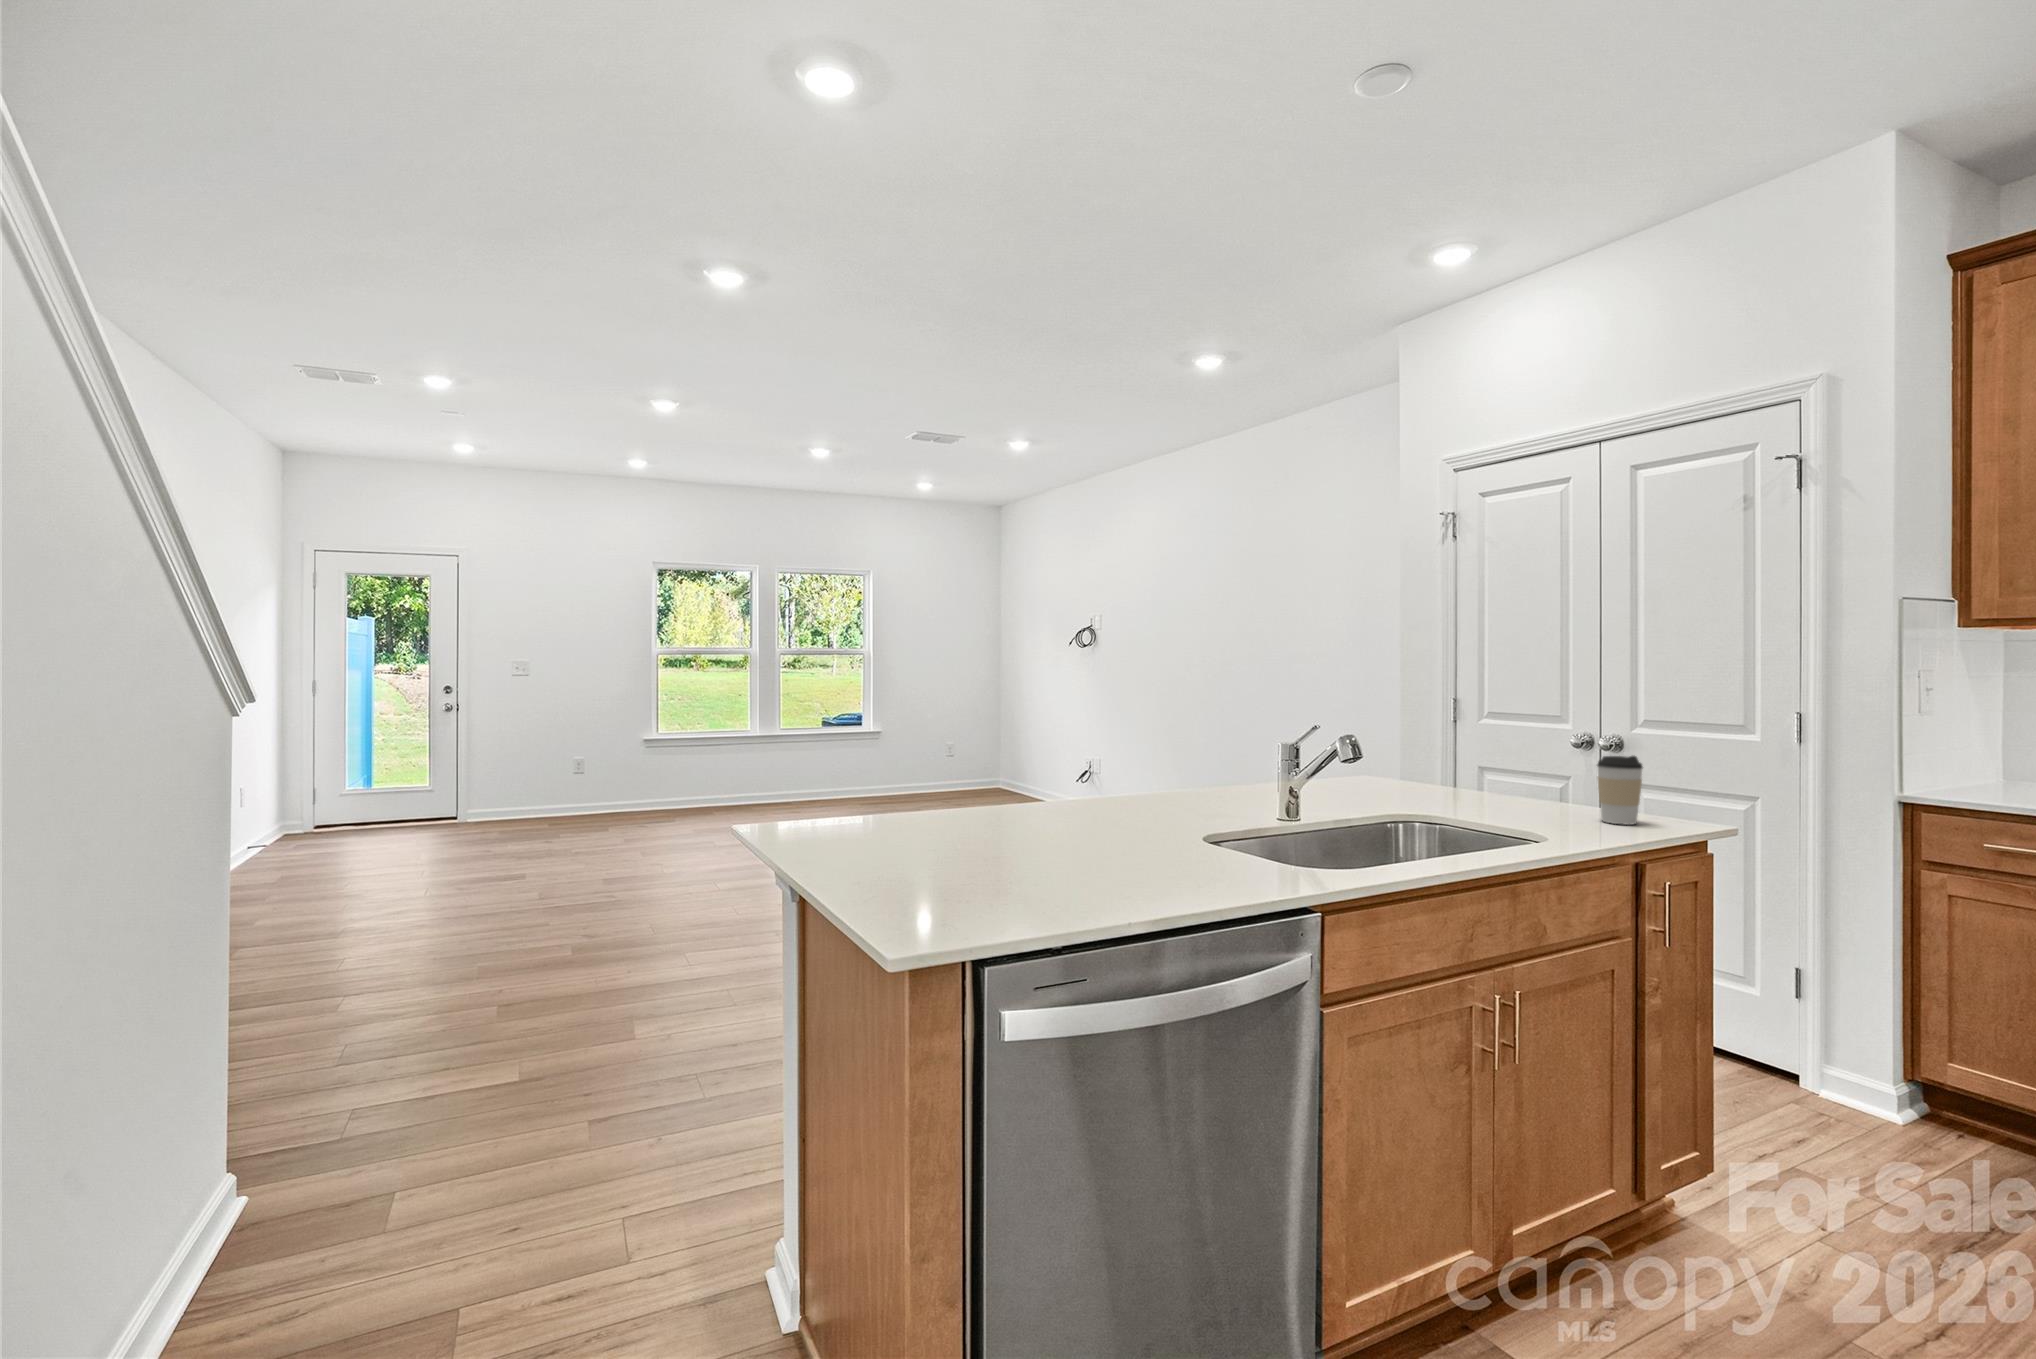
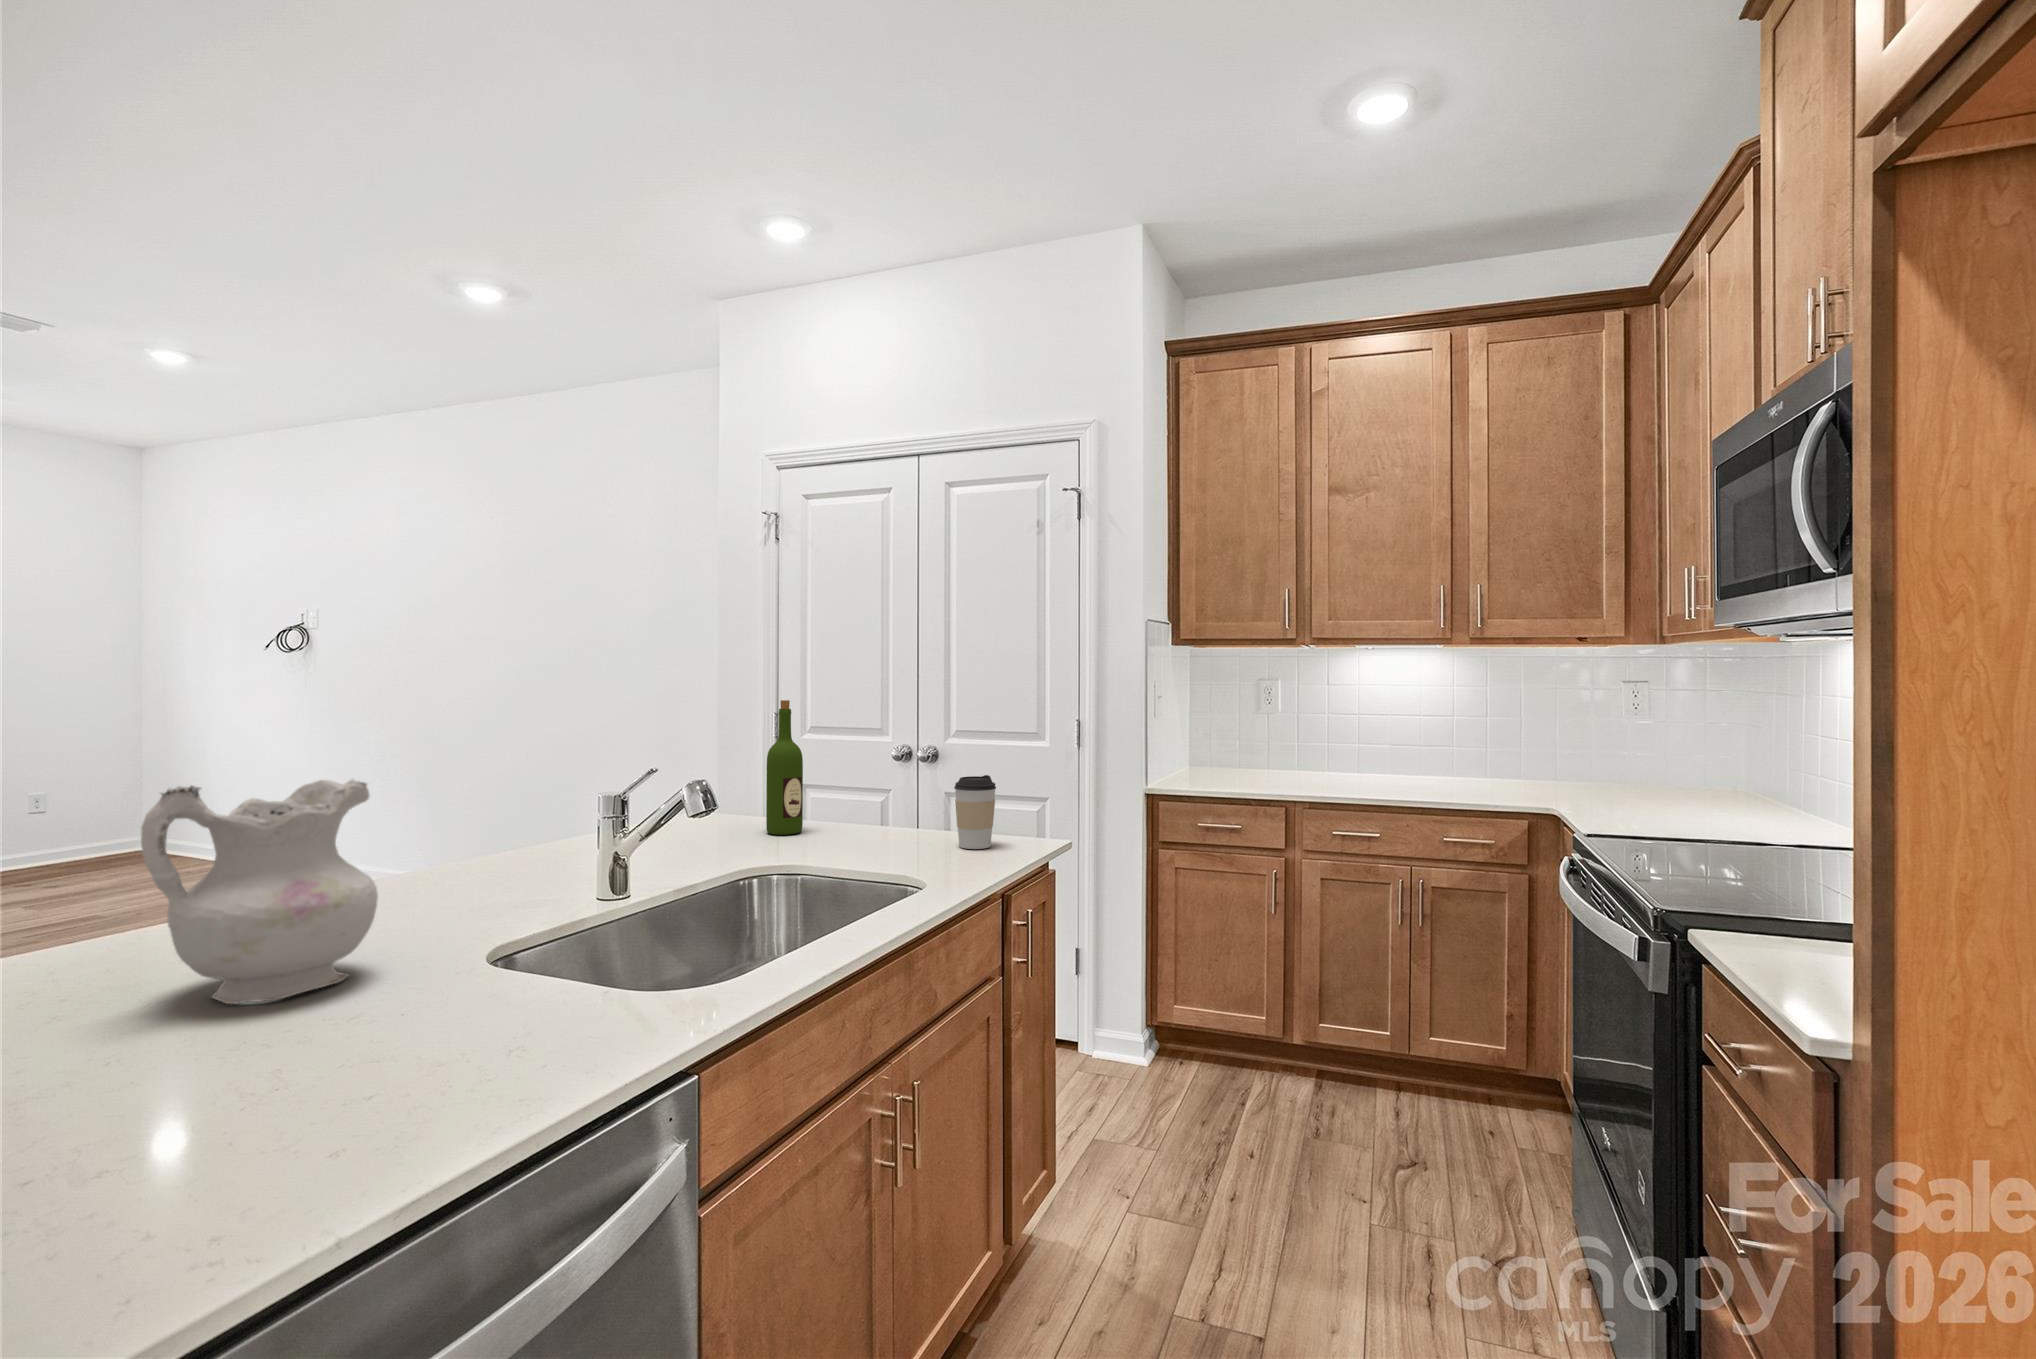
wine bottle: none [1419,682,1452,797] -> present [766,700,803,835]
ceramic pitcher: none [1044,716,1148,839] -> present [141,779,378,1004]

